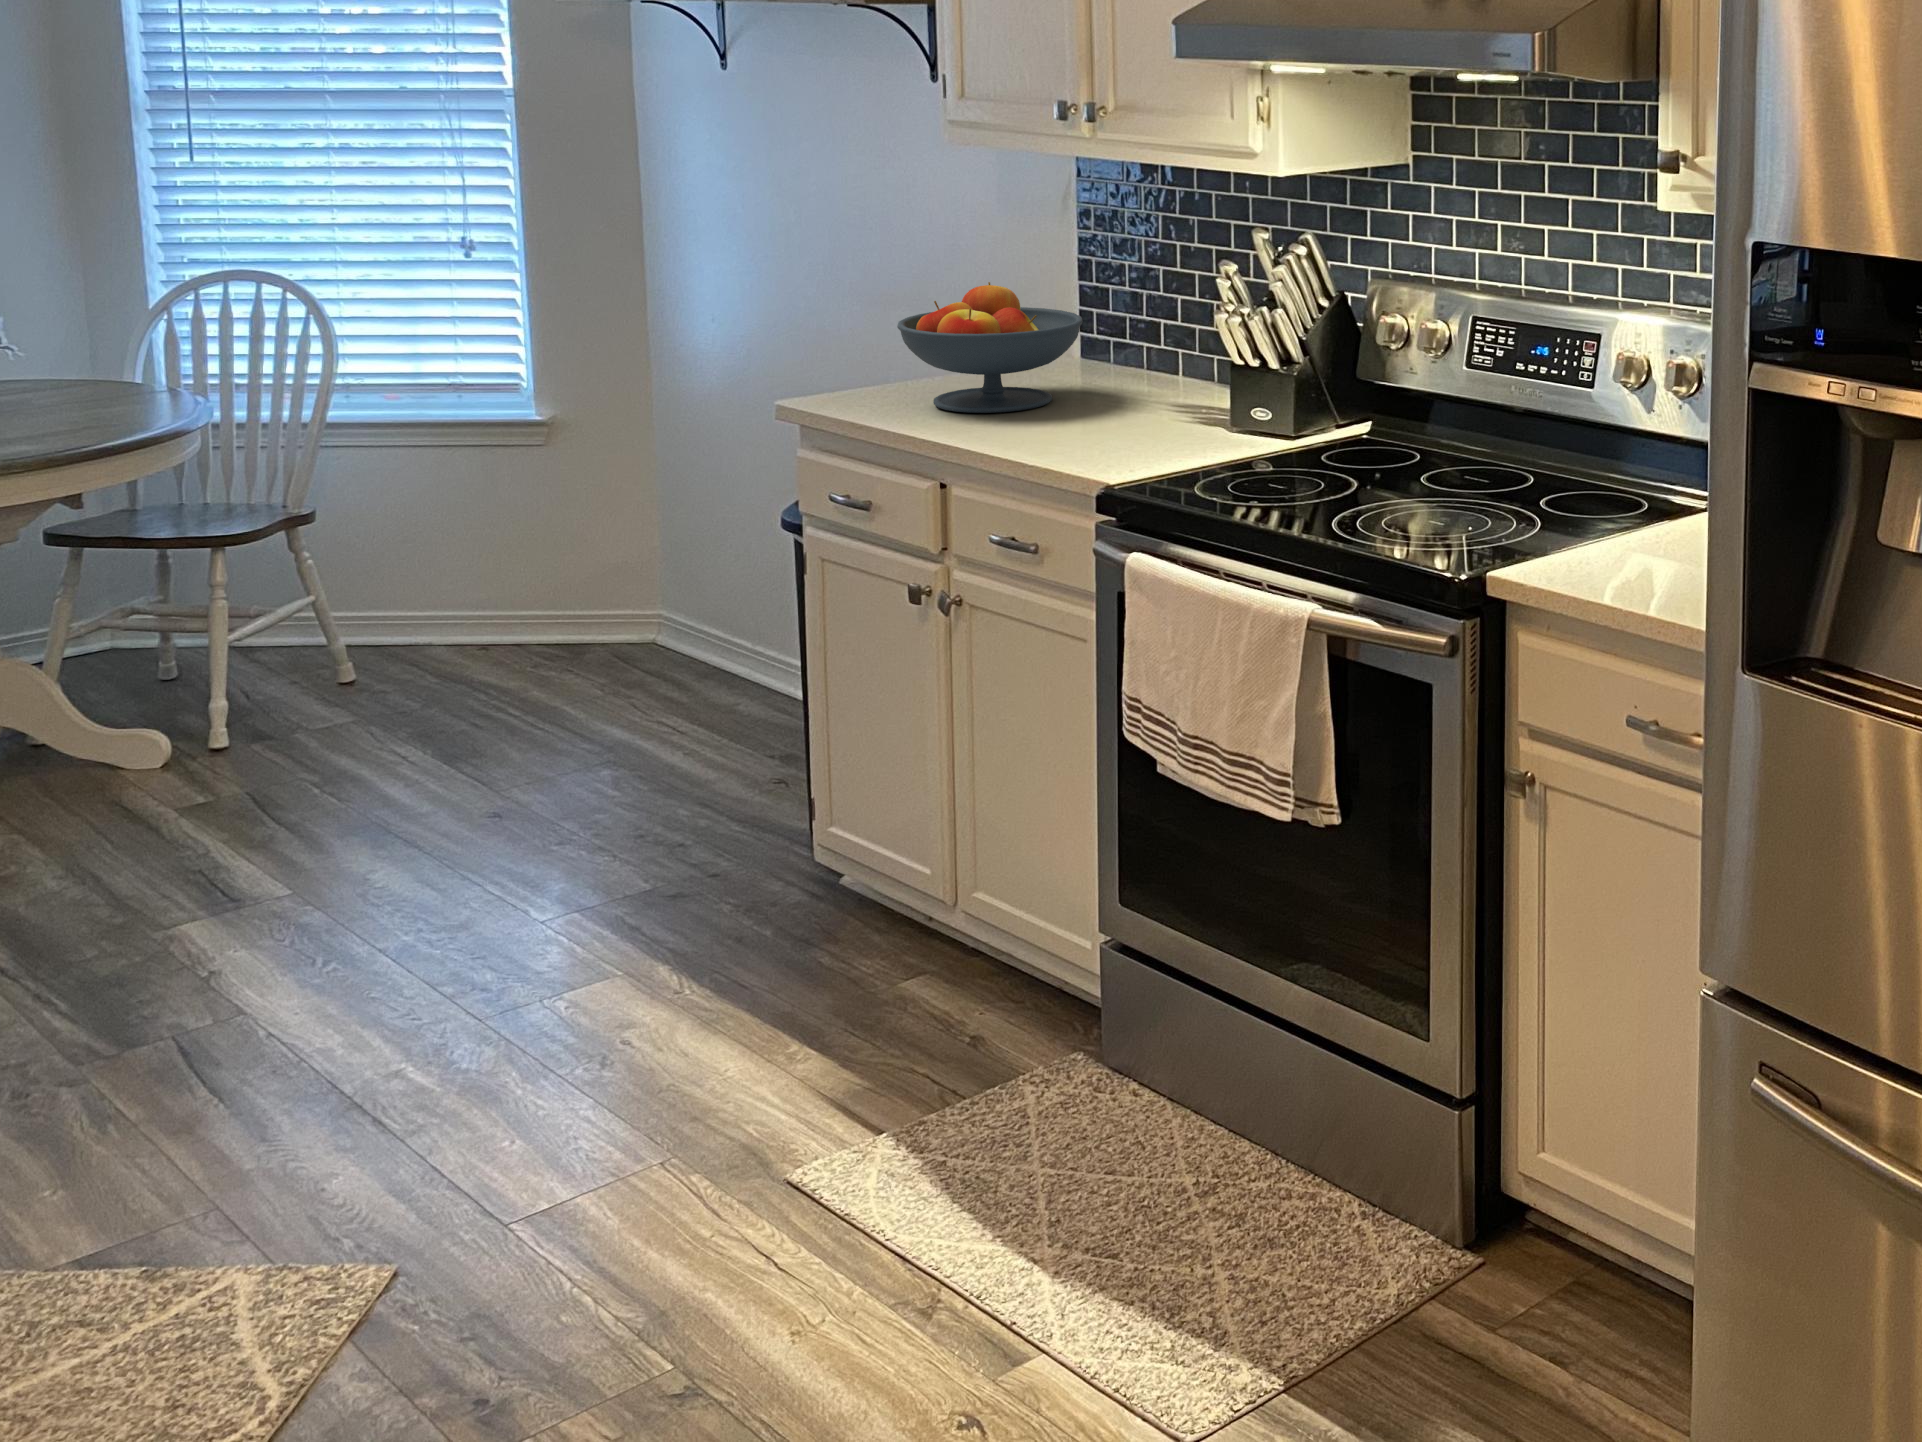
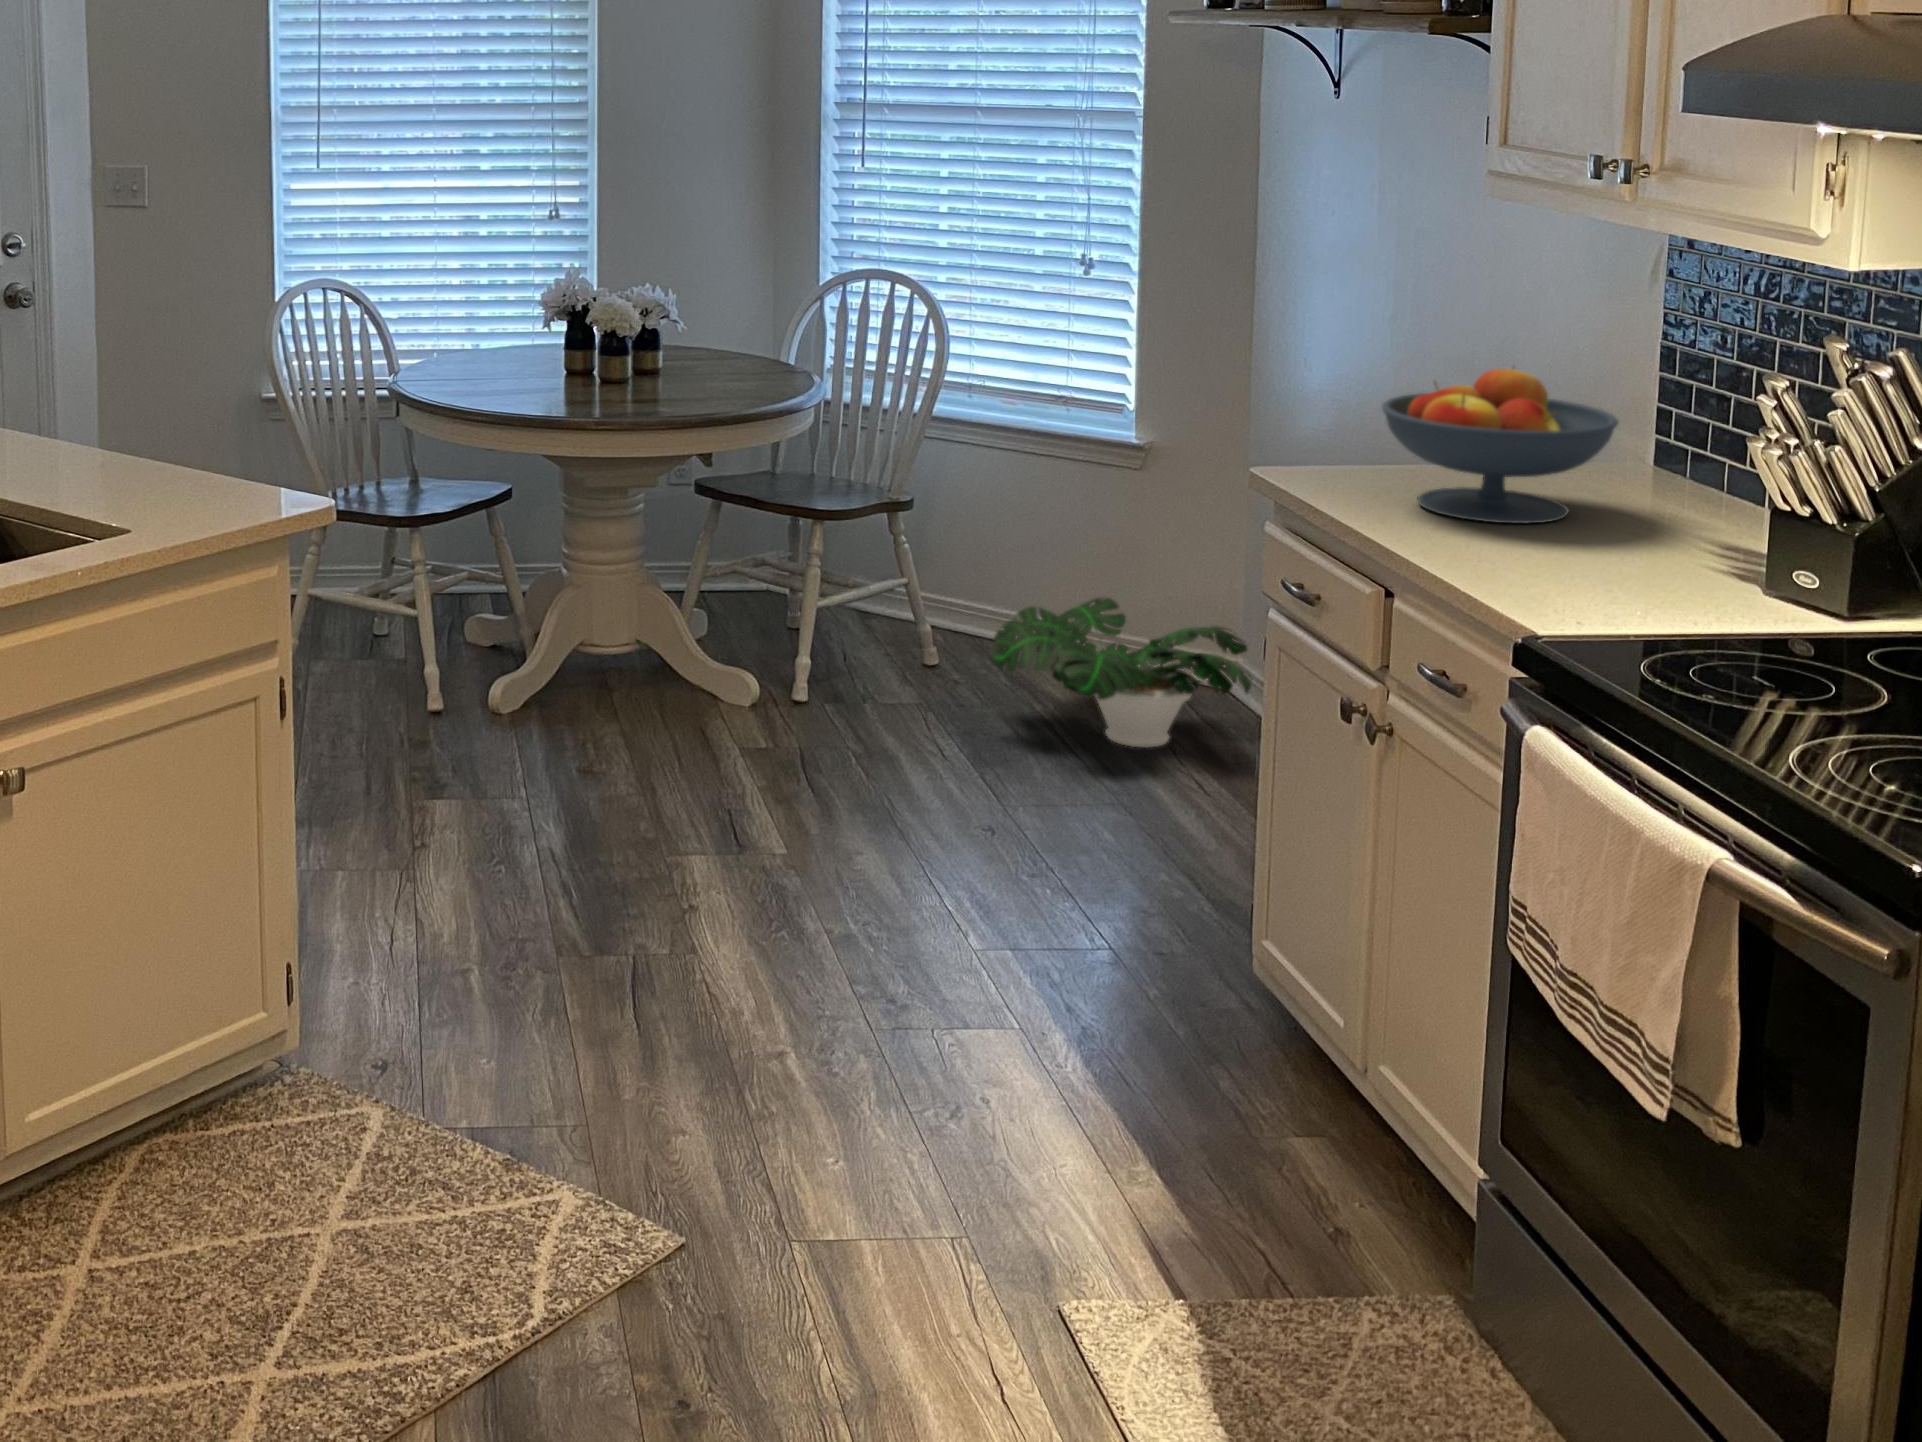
potted plant: none [439,565,707,700] -> present [989,597,1251,748]

